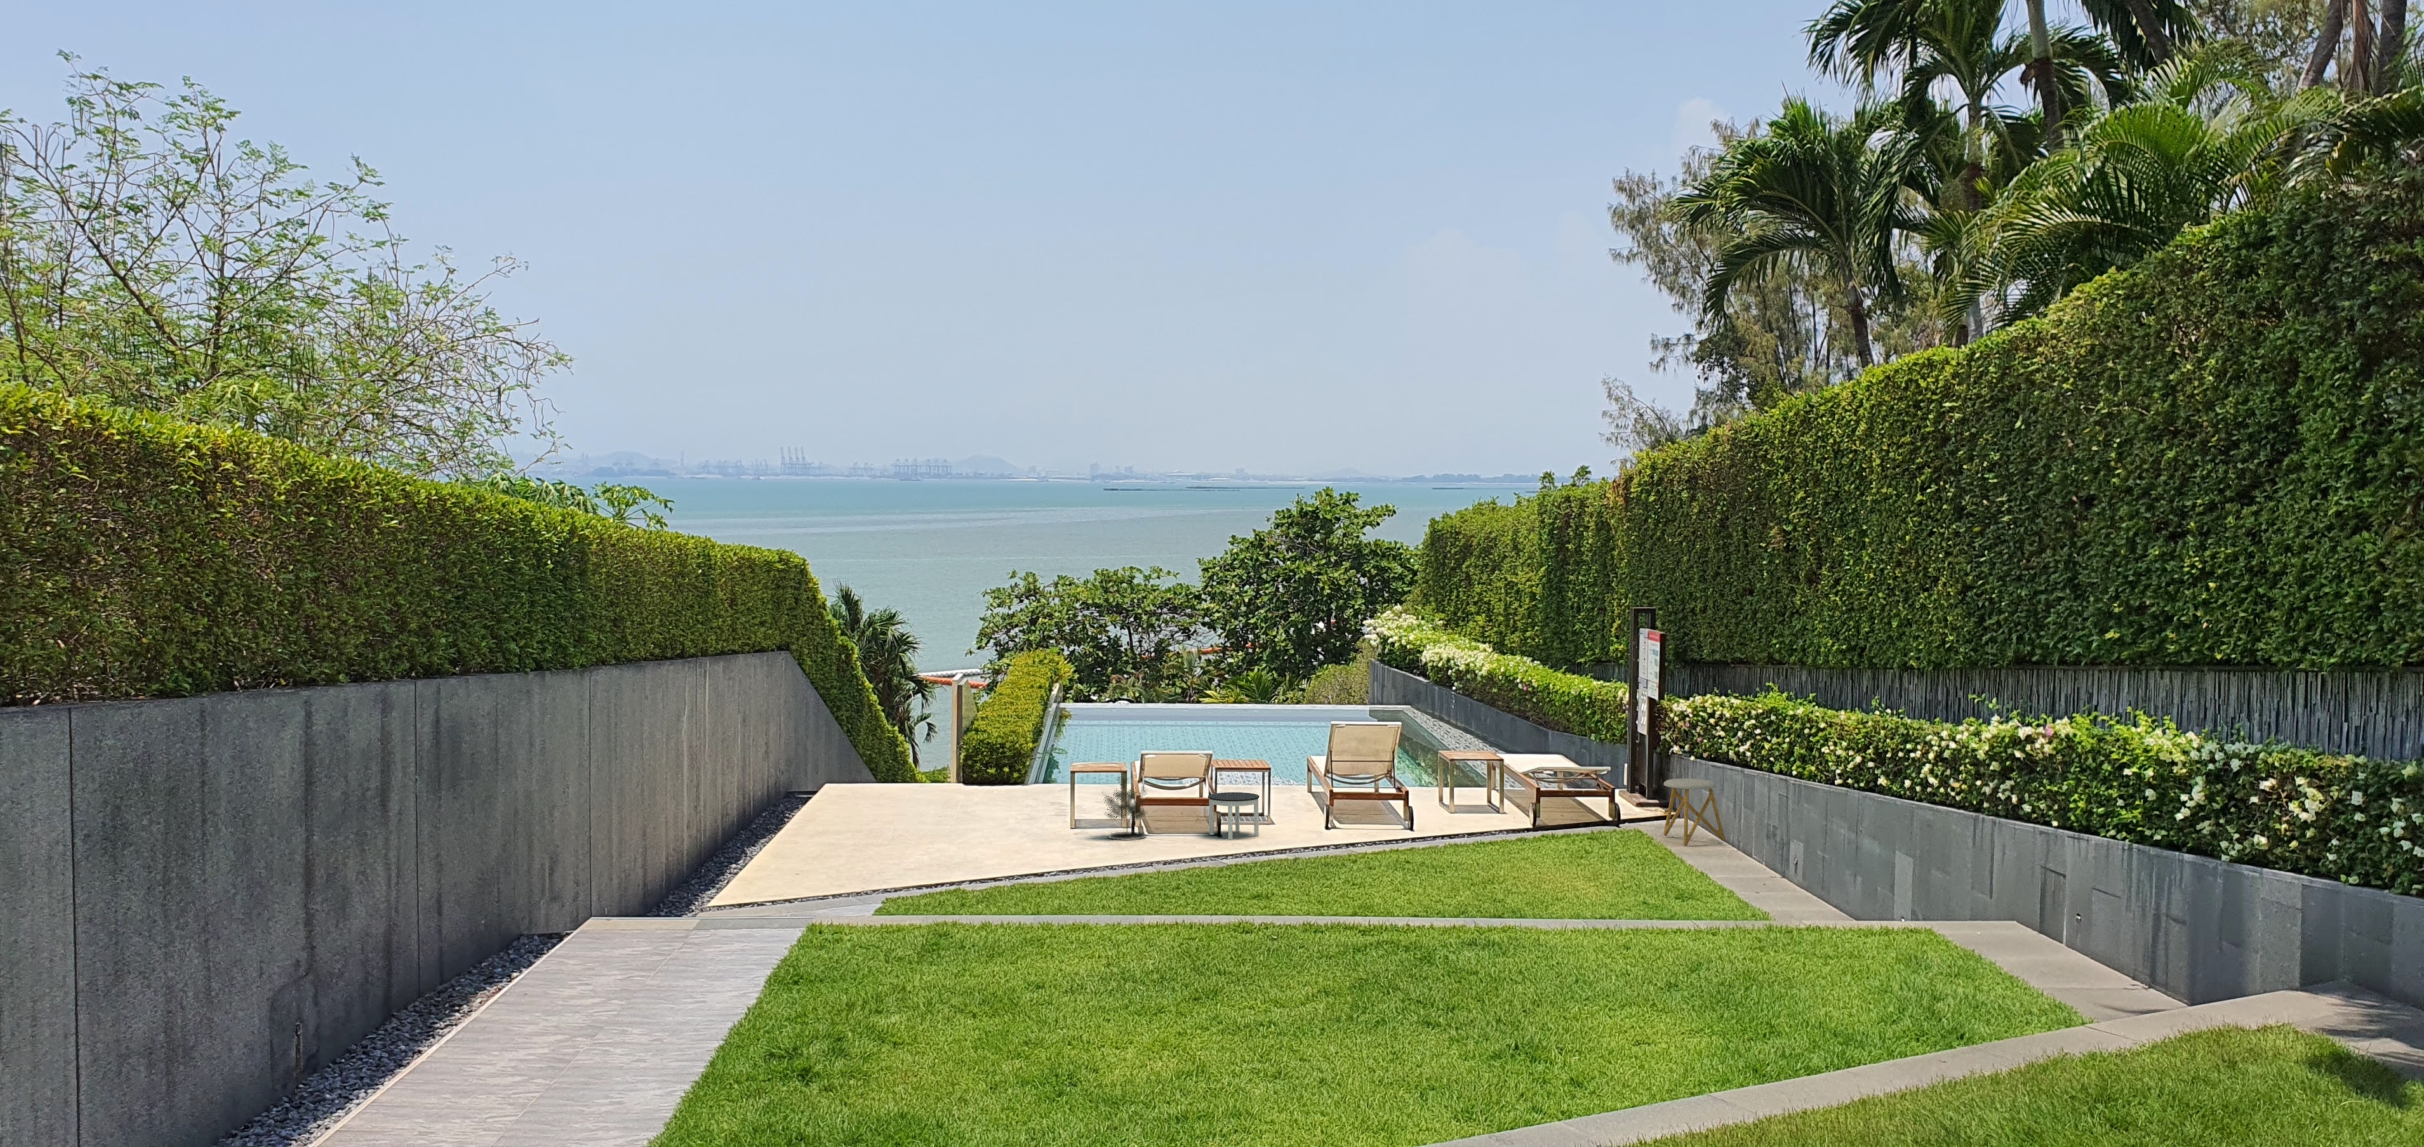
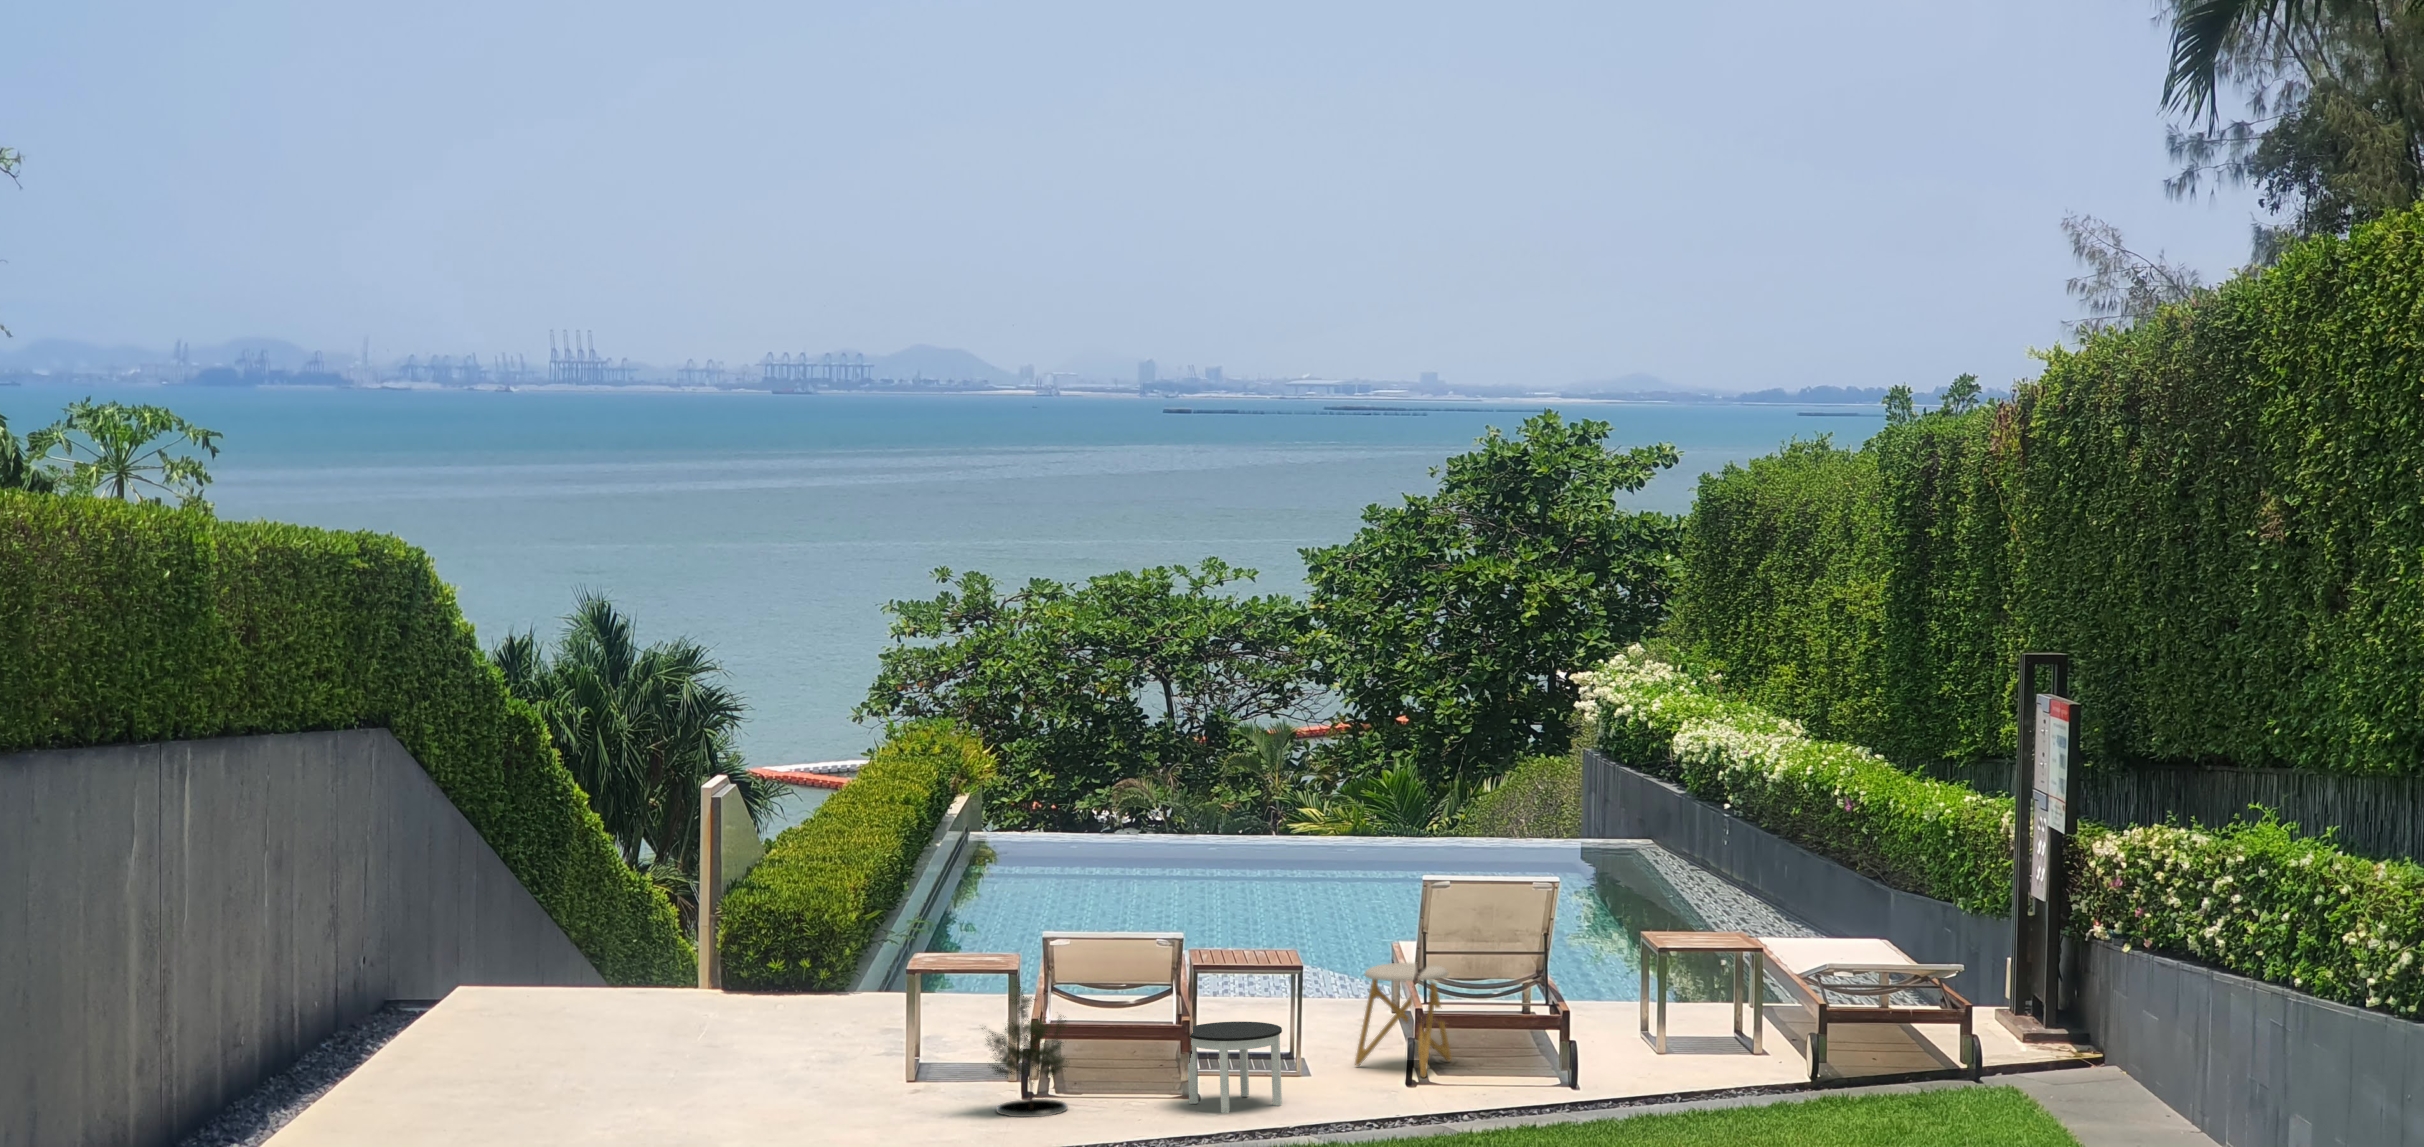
stool: present [1664,778,1725,846] -> present [1355,963,1451,1077]

